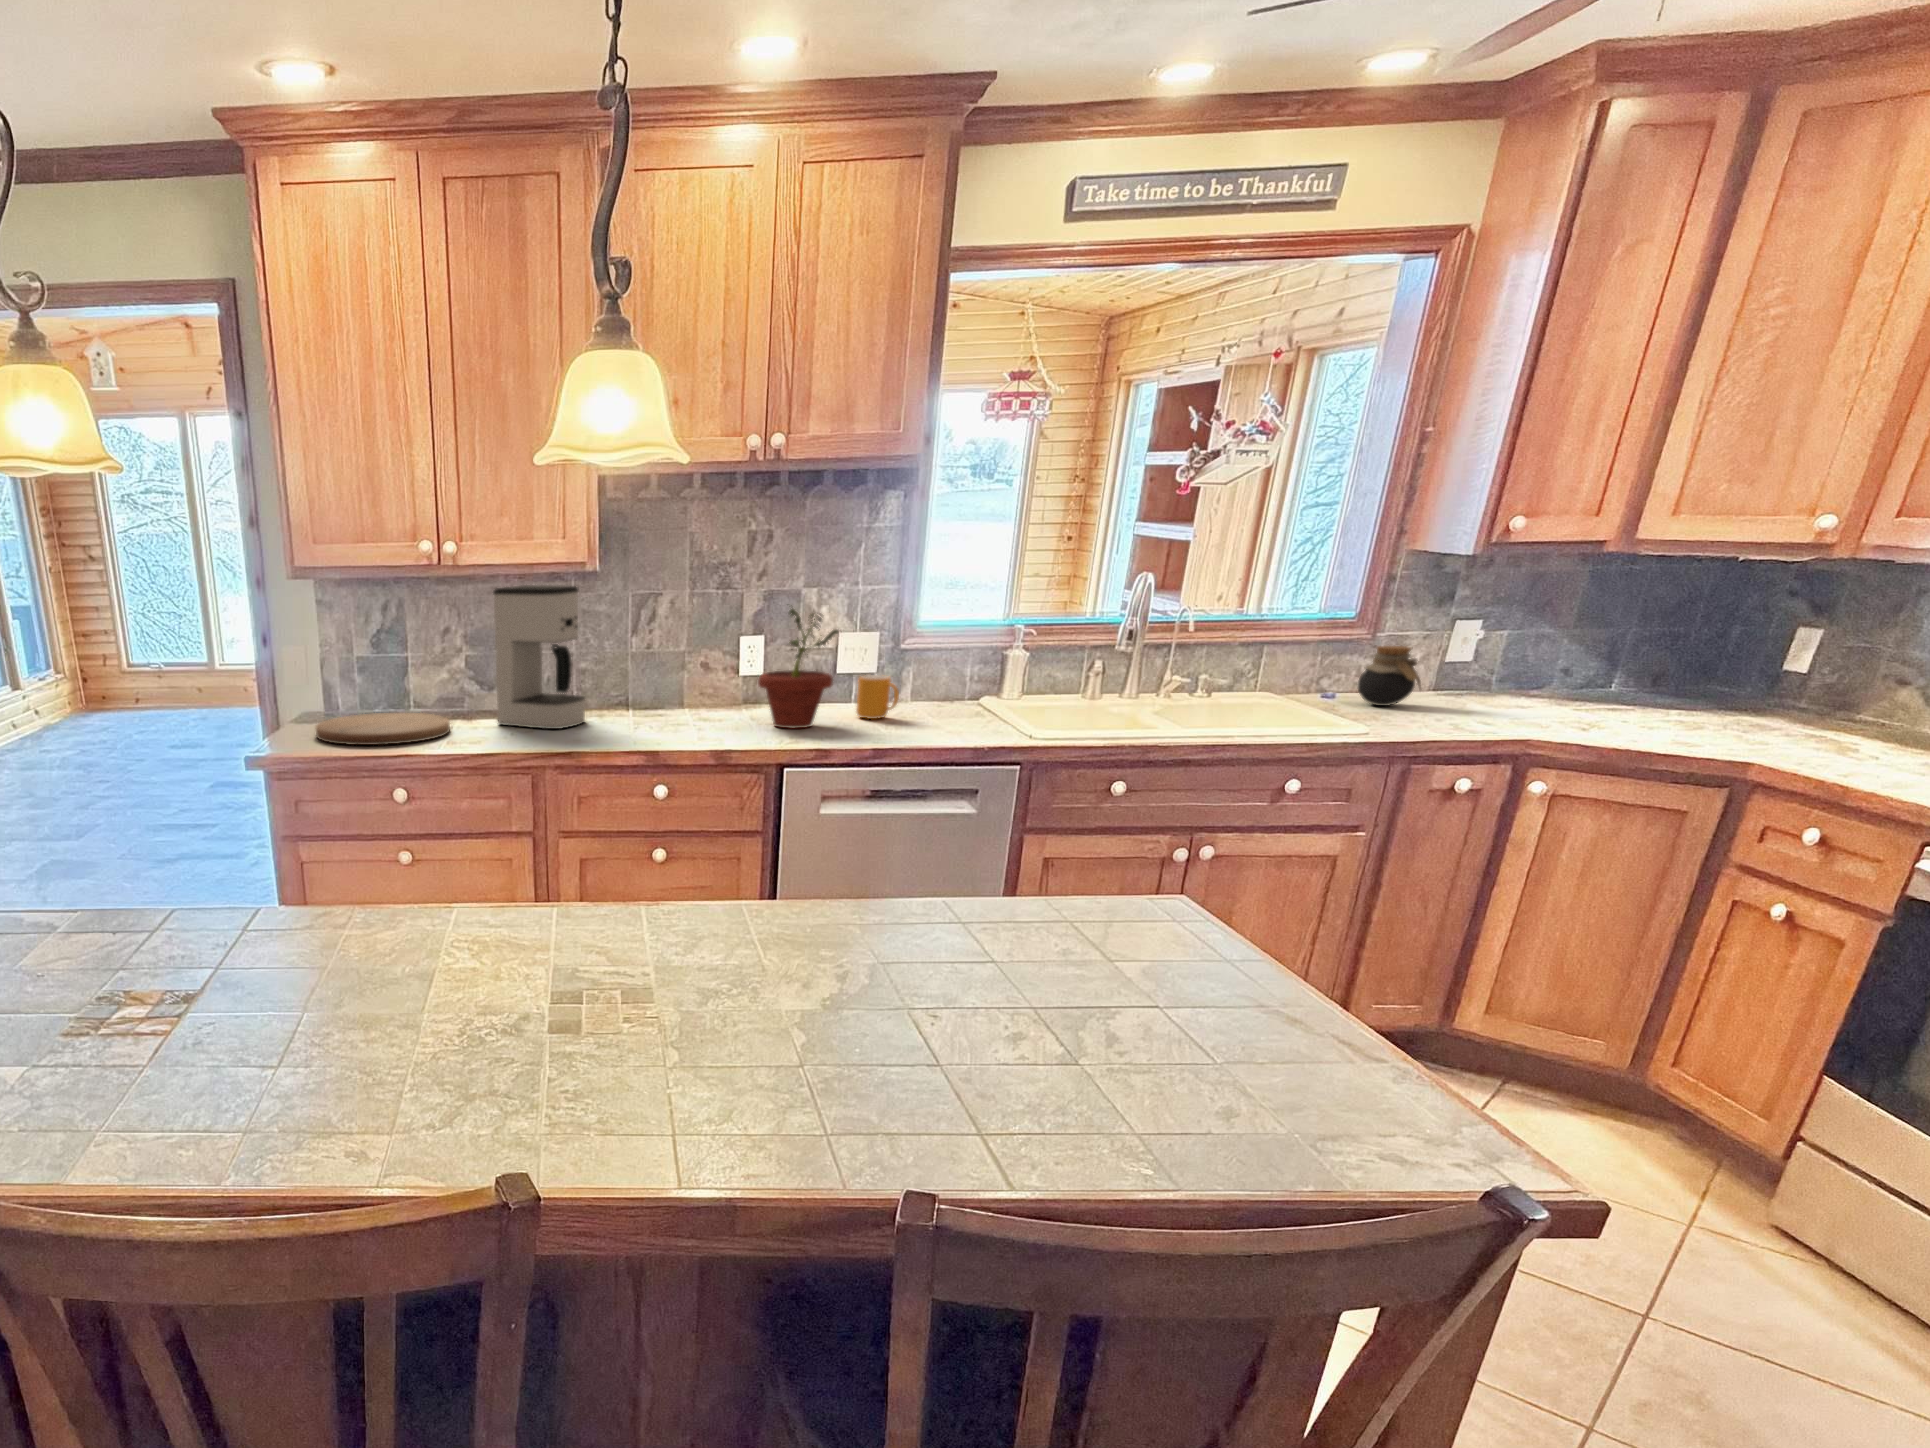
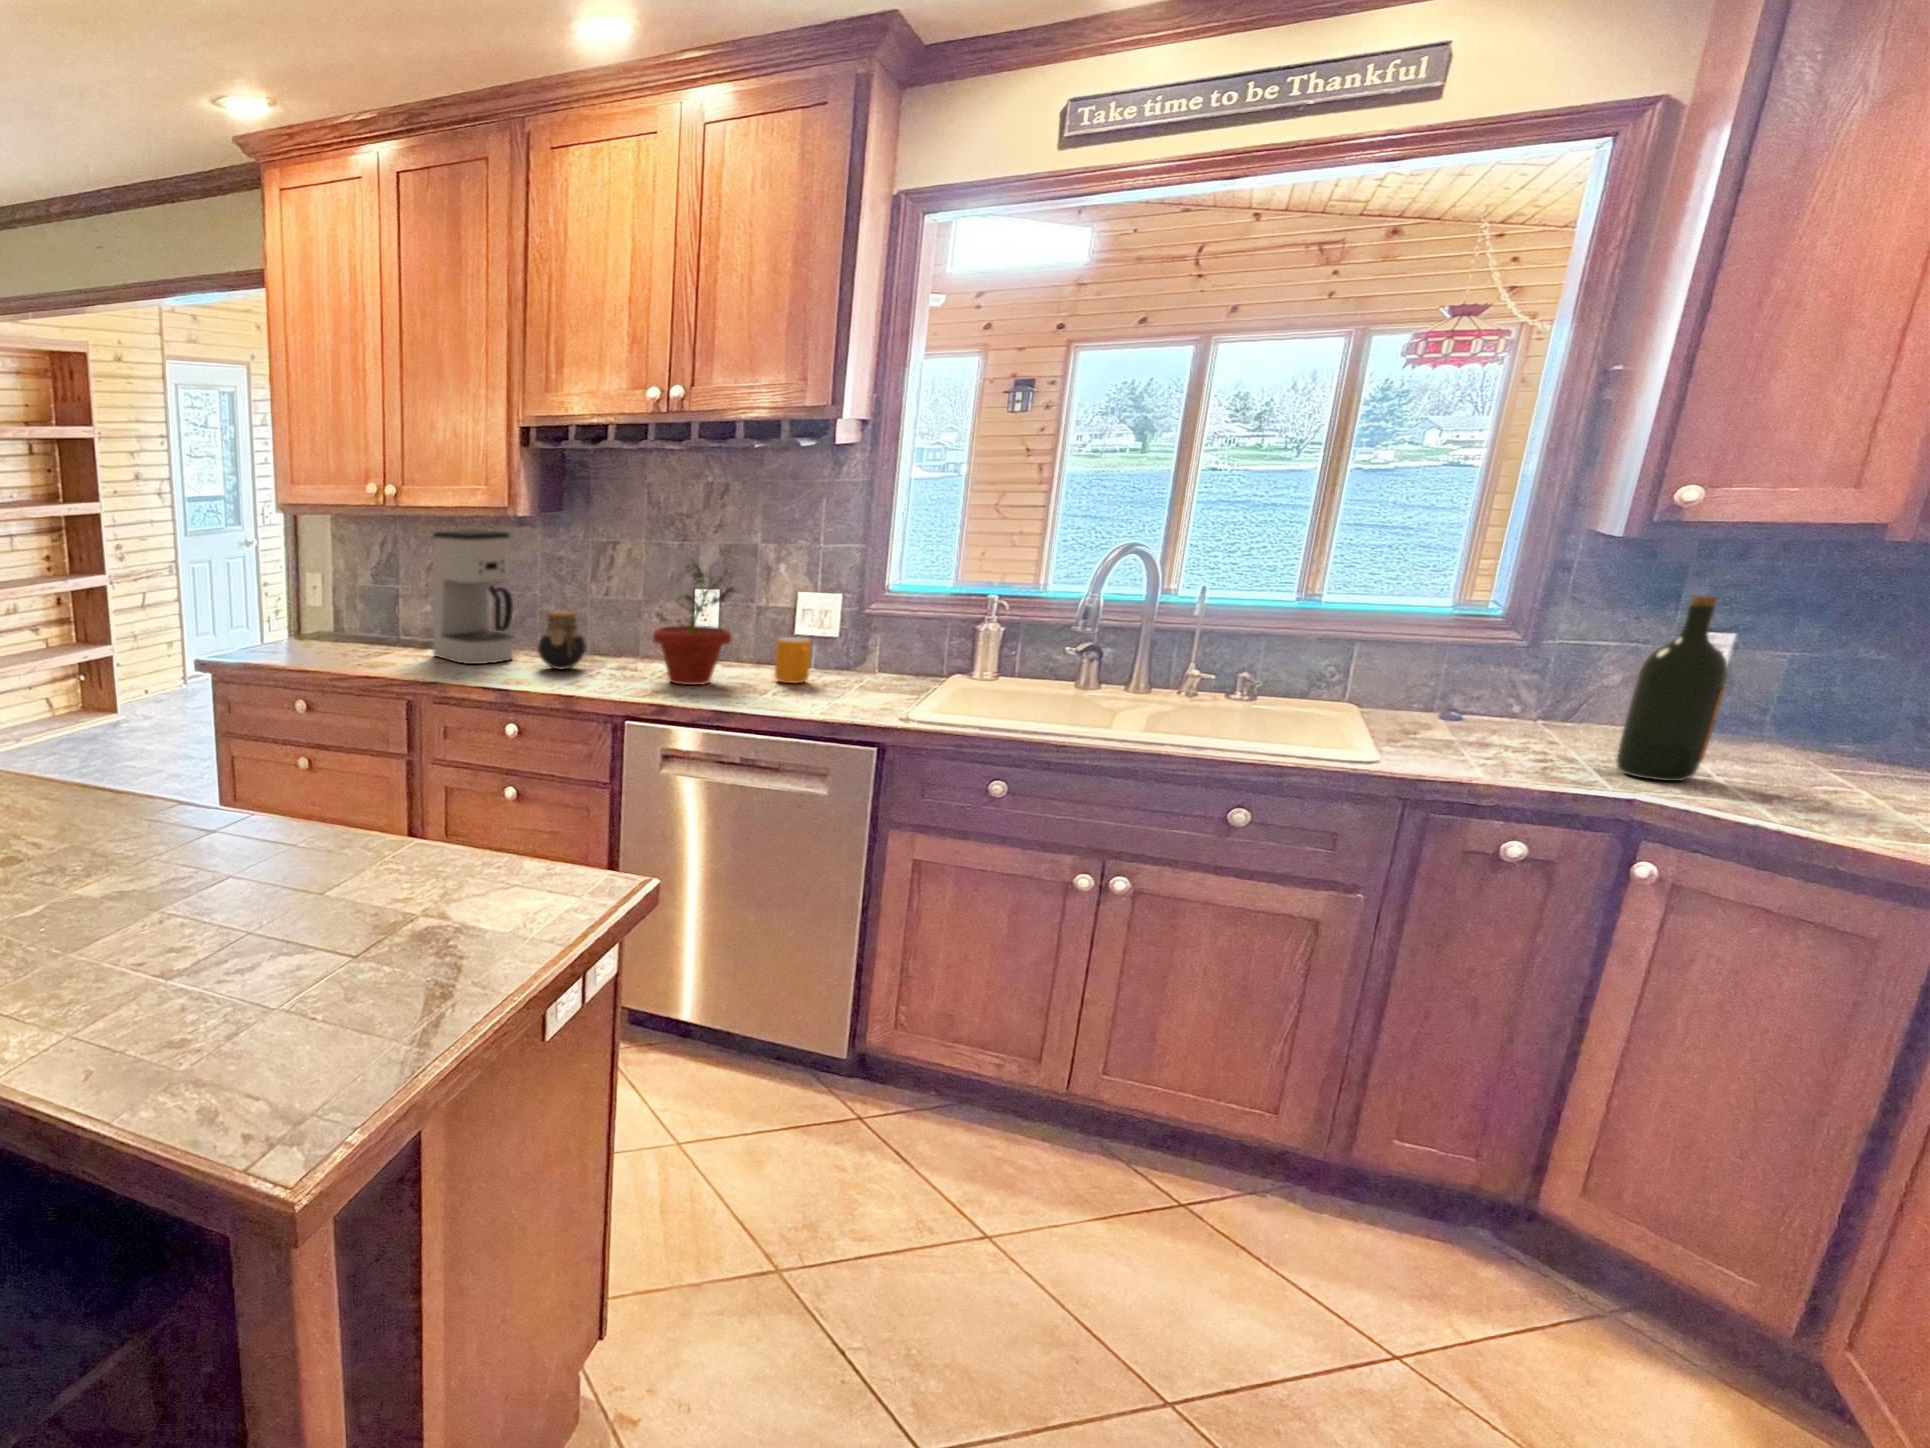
wine bottle: none [1486,596,1557,728] -> present [1616,596,1728,781]
jar: present [1358,646,1421,706] -> present [538,611,586,670]
cutting board: present [316,713,450,745] -> none [269,637,389,664]

